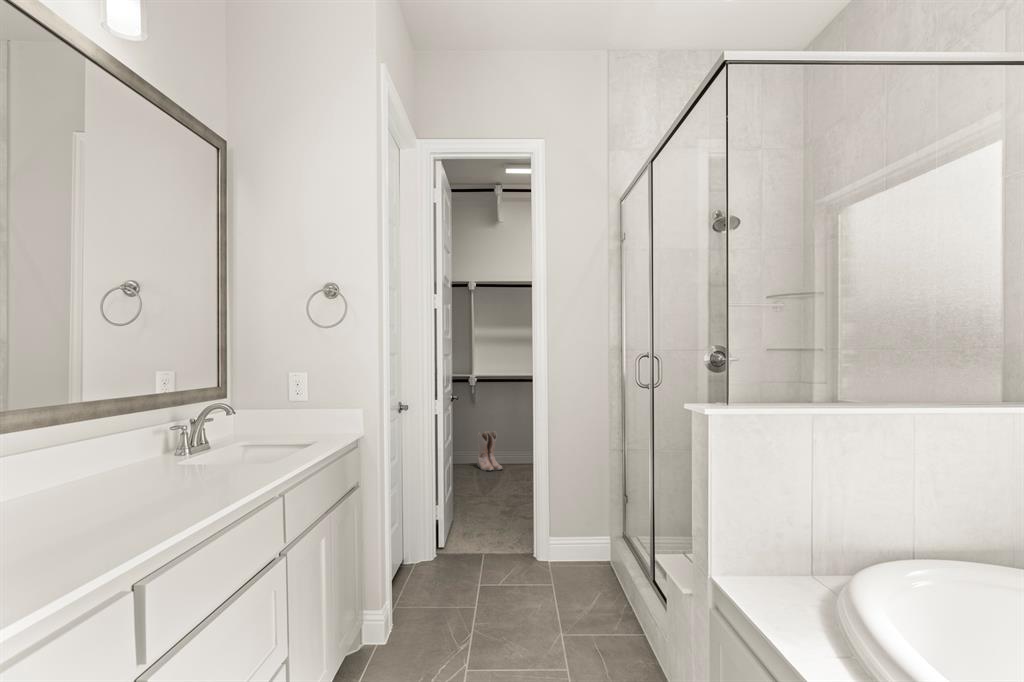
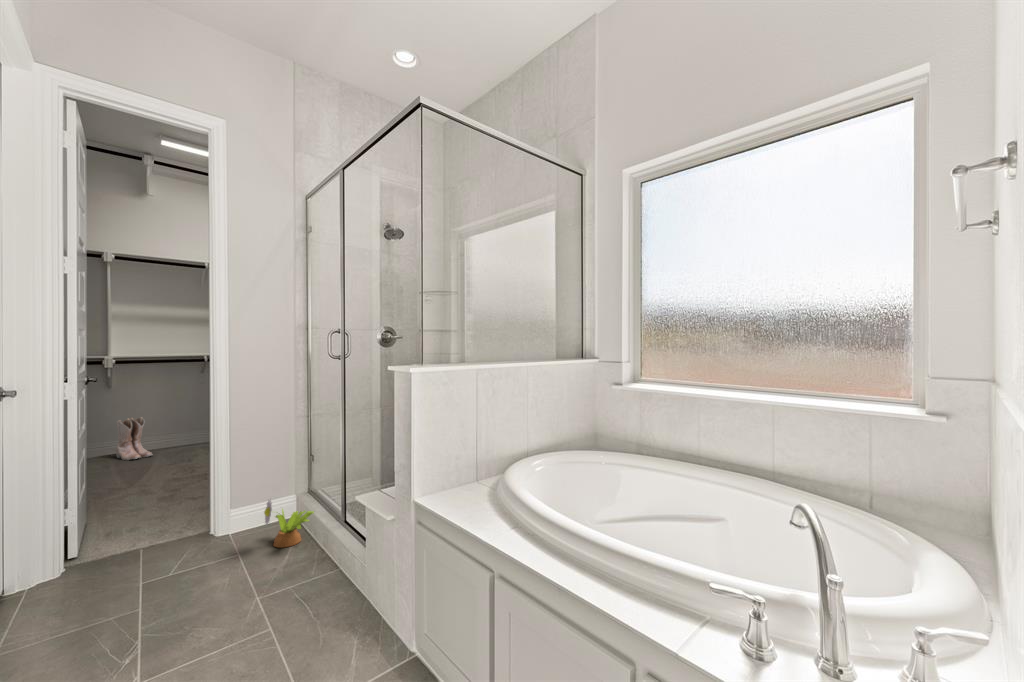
decorative plant: none [577,534,627,592] -> present [264,500,314,548]

